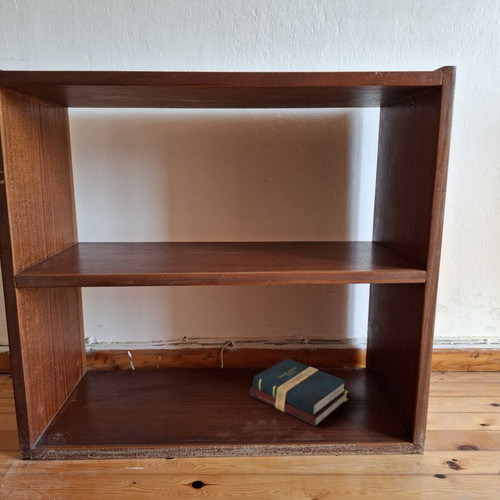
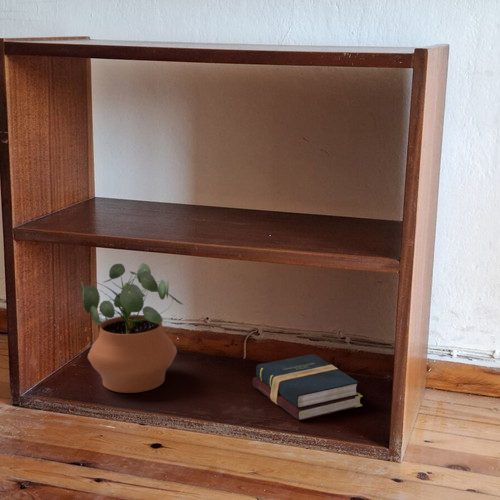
potted plant: none [88,299,181,425] -> present [81,263,182,393]

